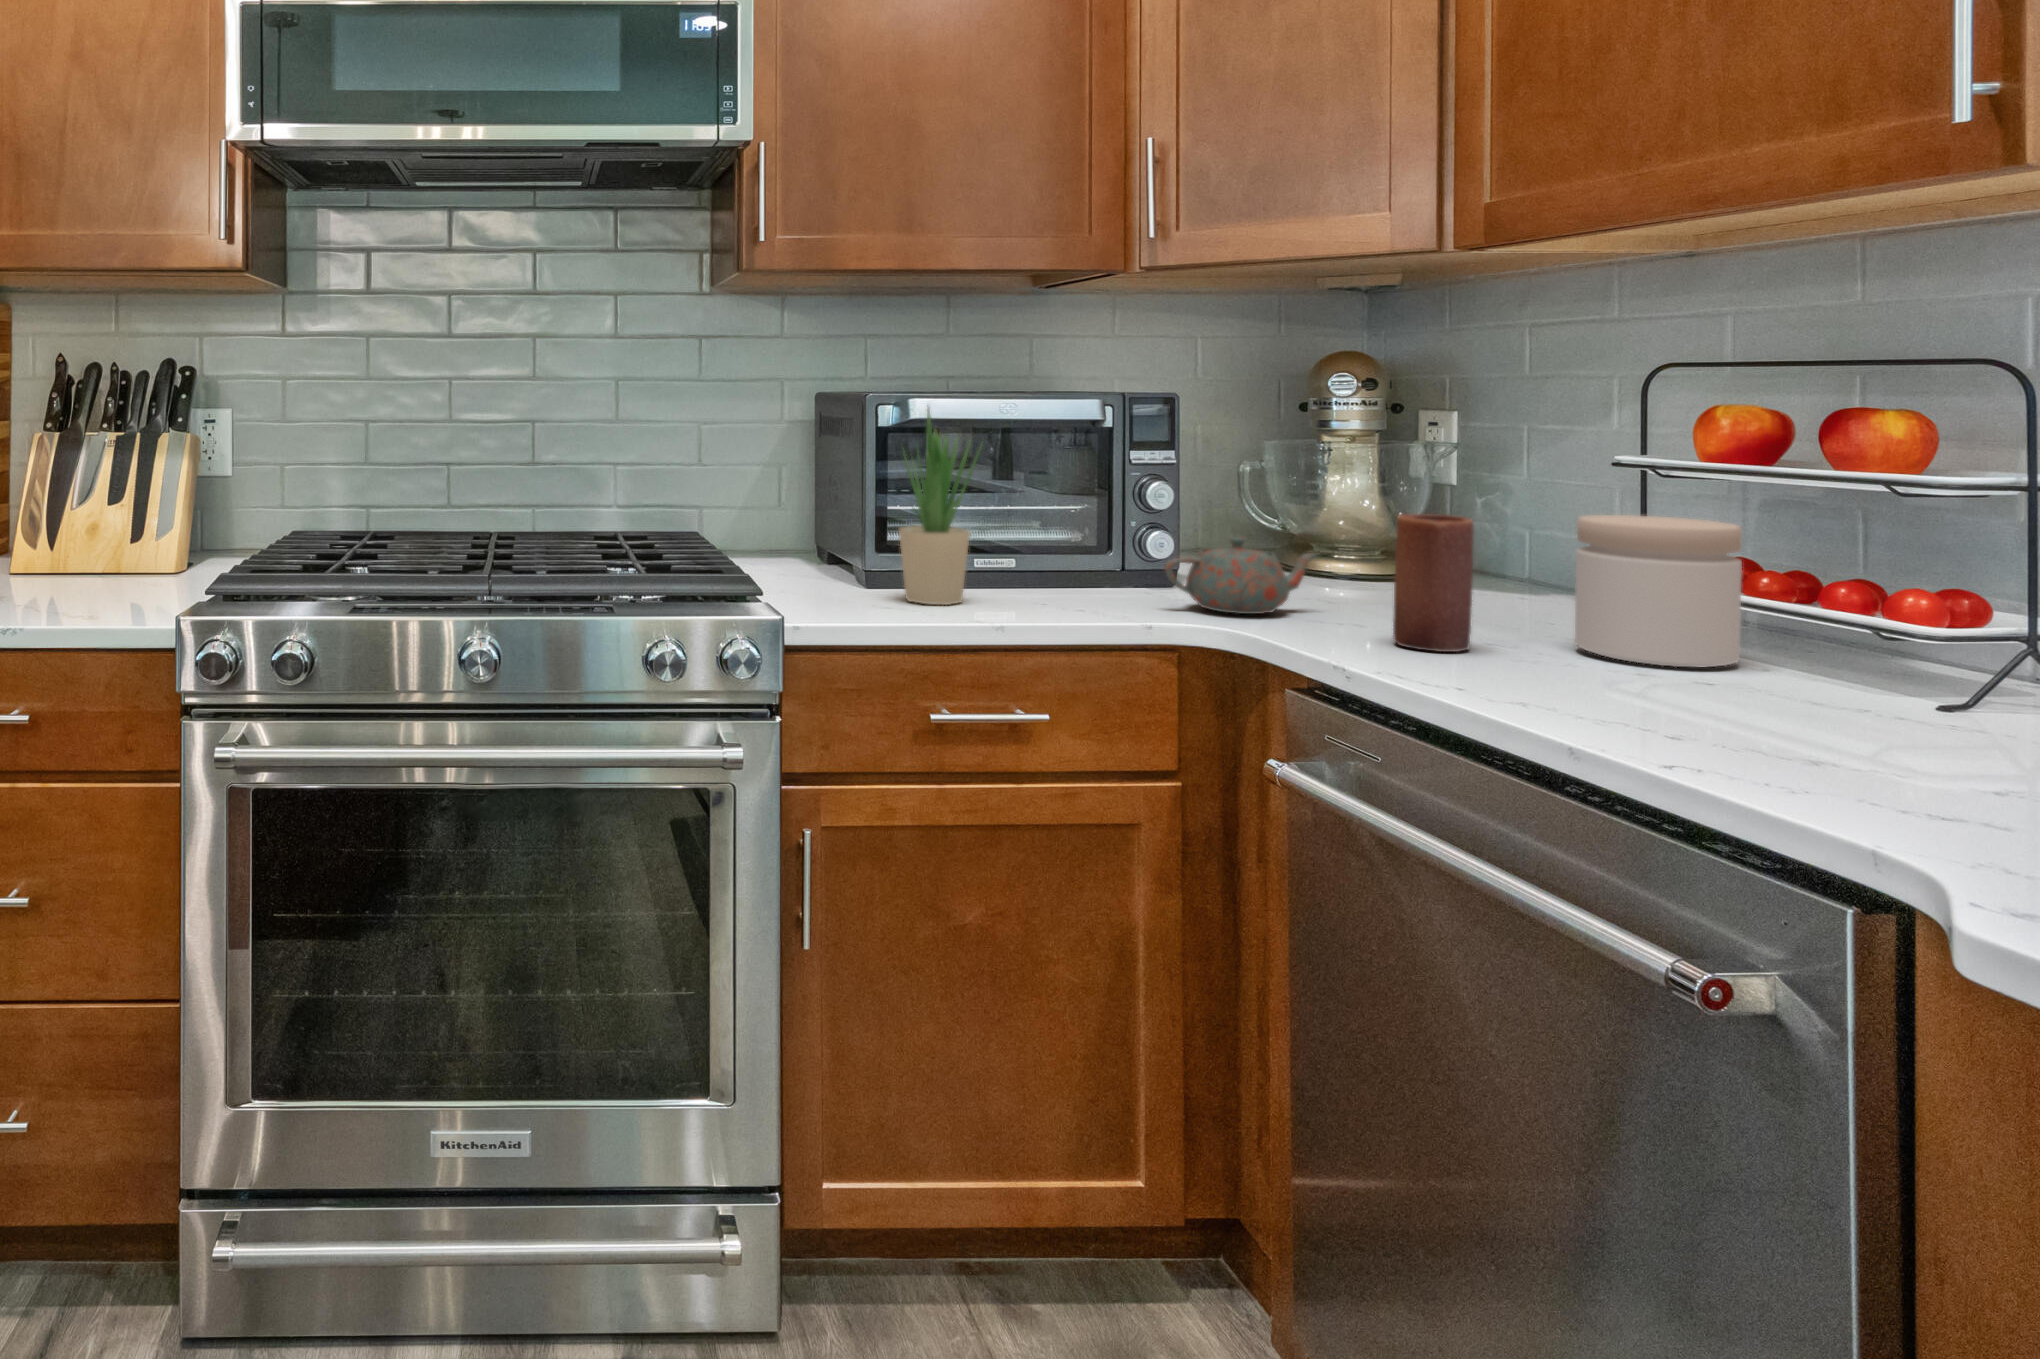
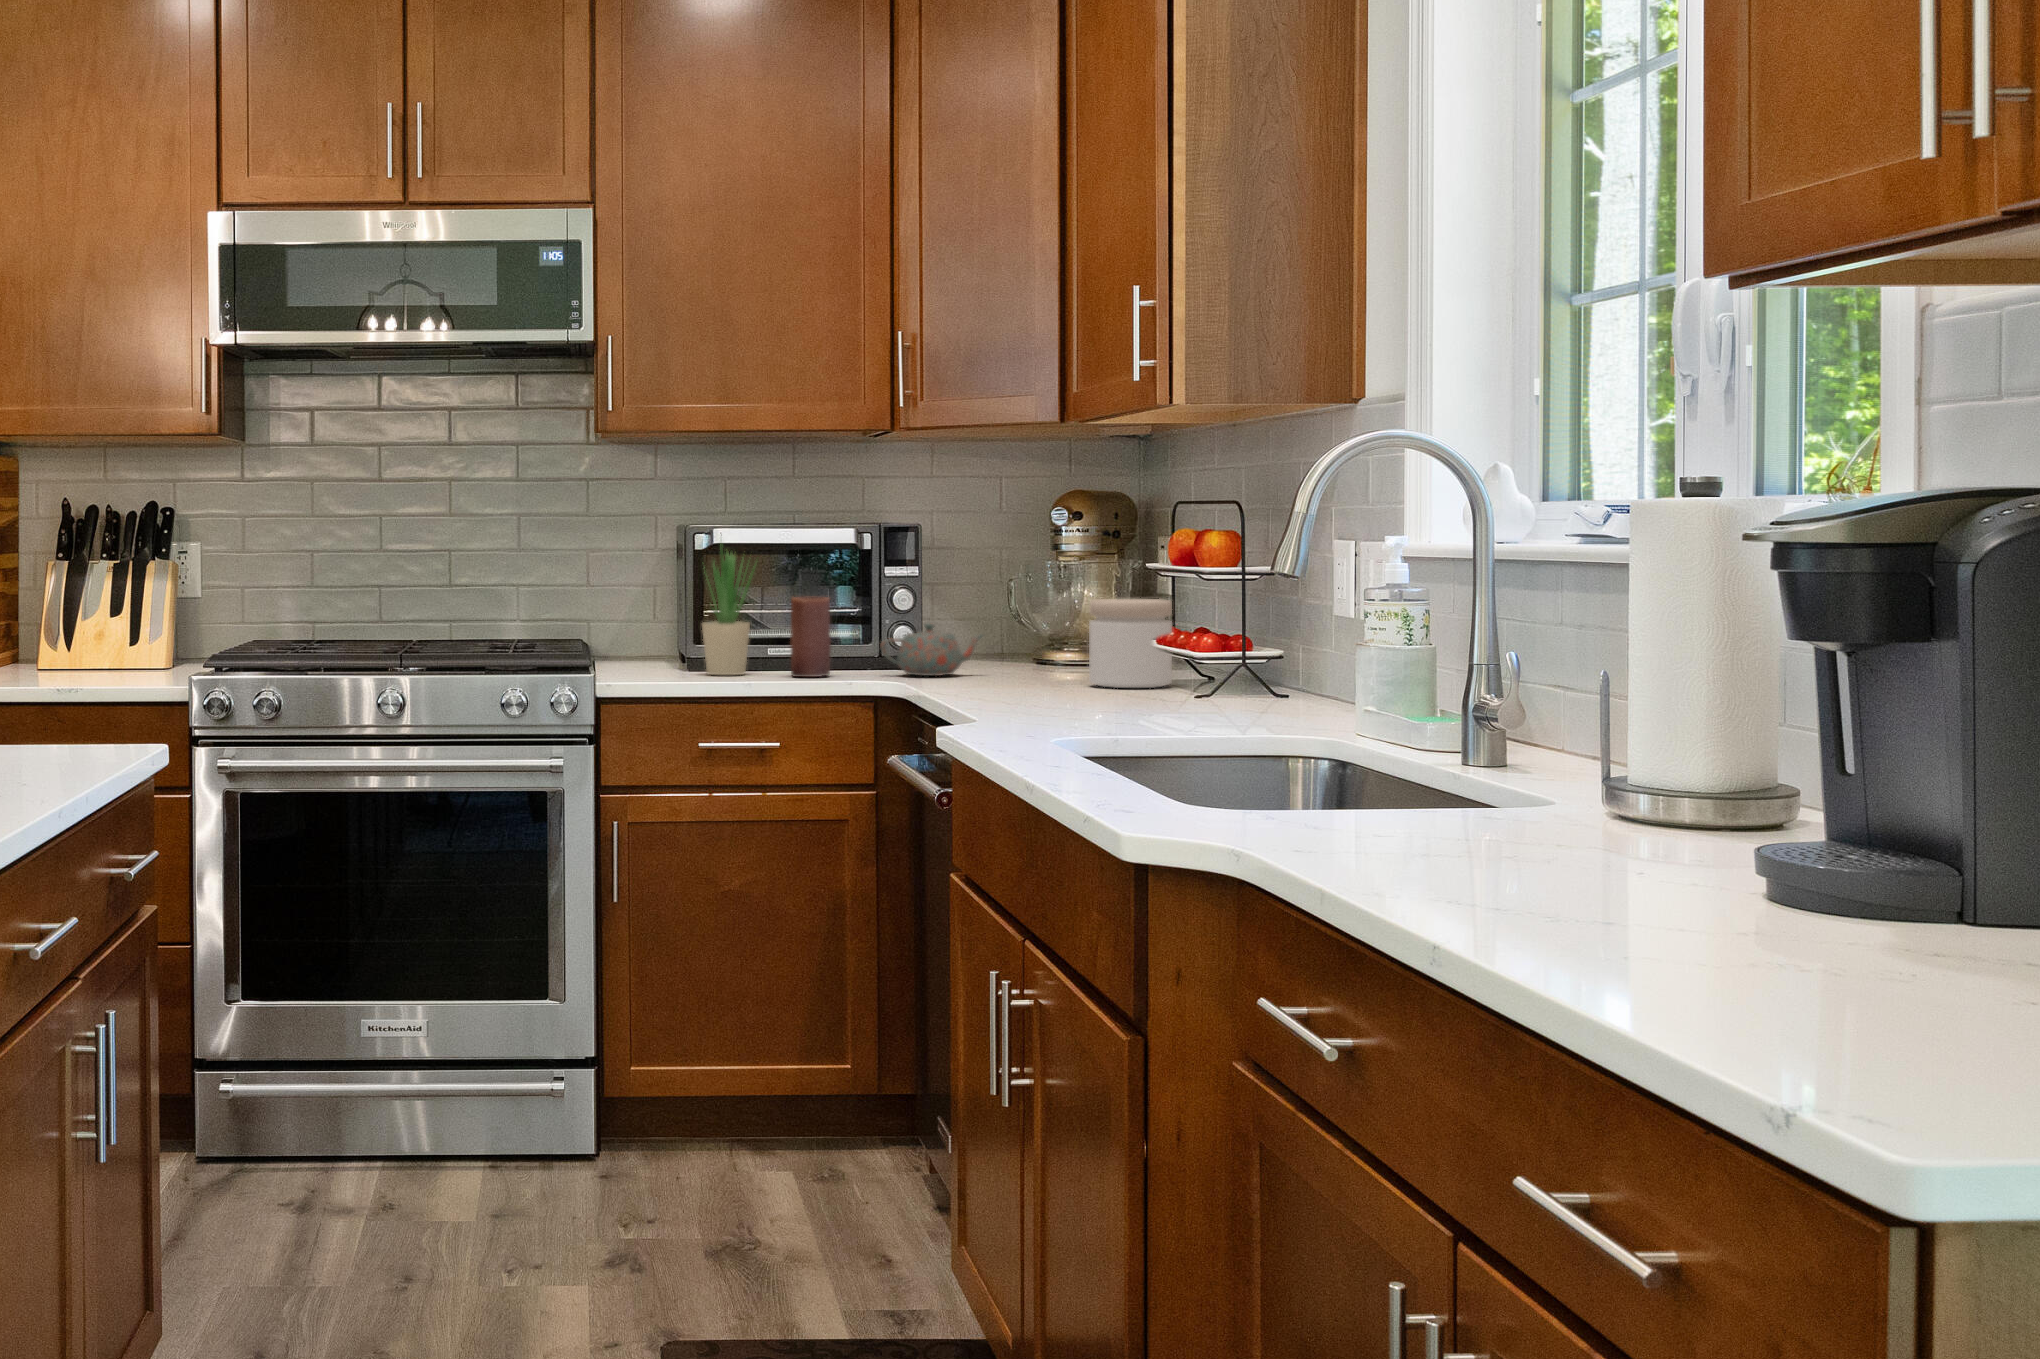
candle: present [1393,514,1474,652] -> present [790,597,831,677]

